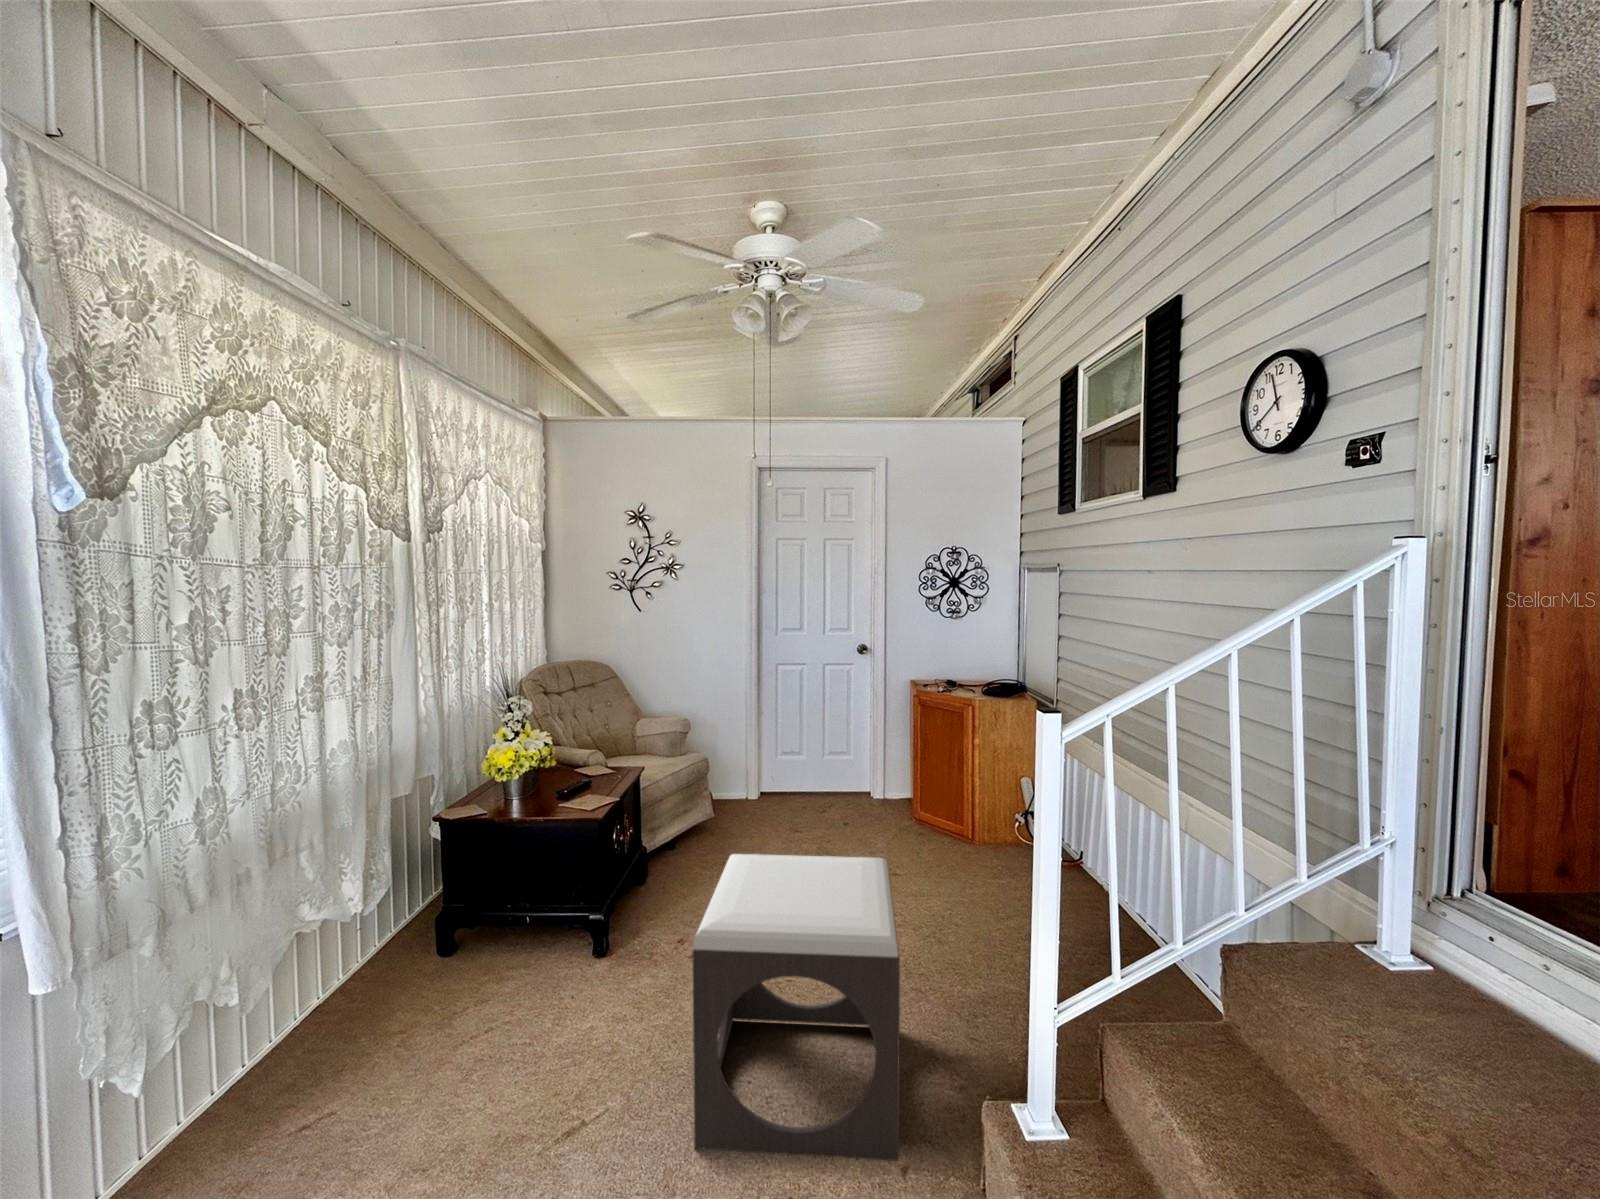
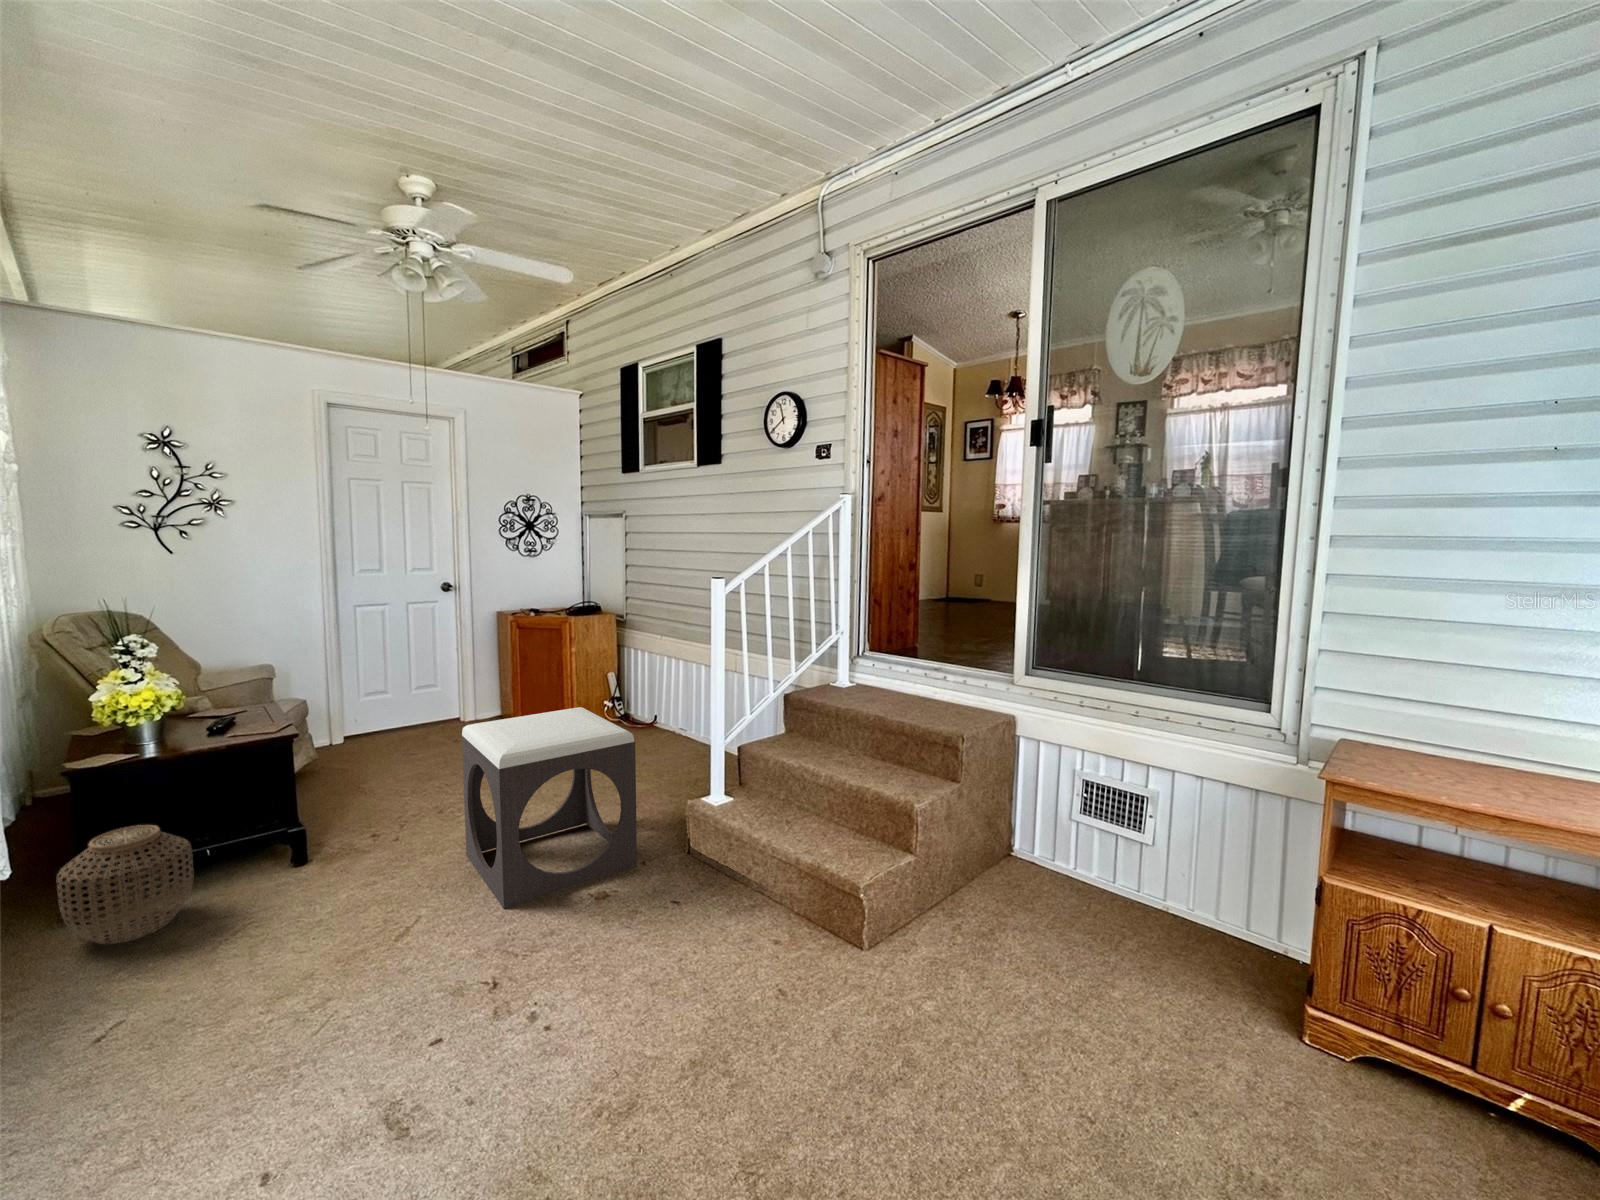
woven basket: none [404,882,505,997] -> present [57,825,194,944]

